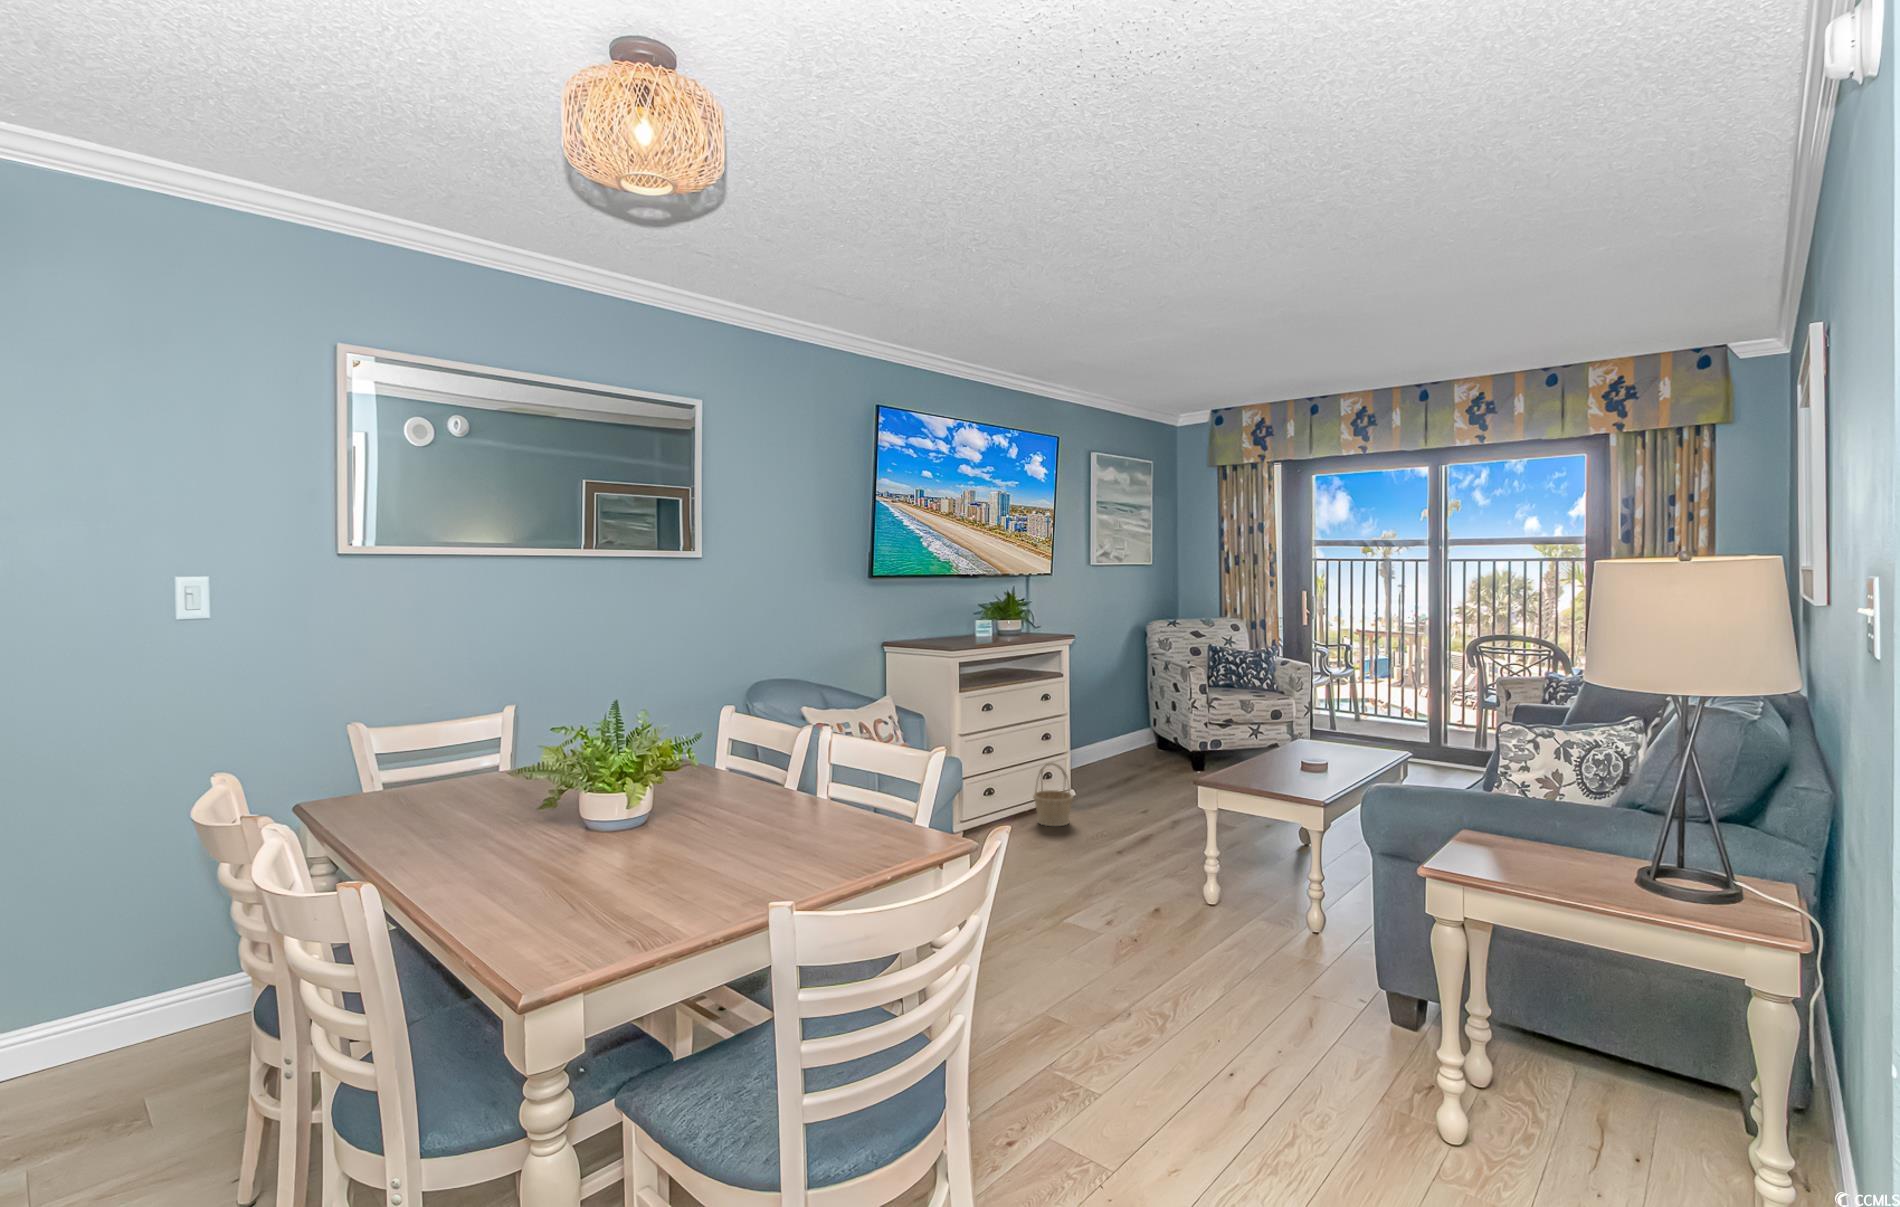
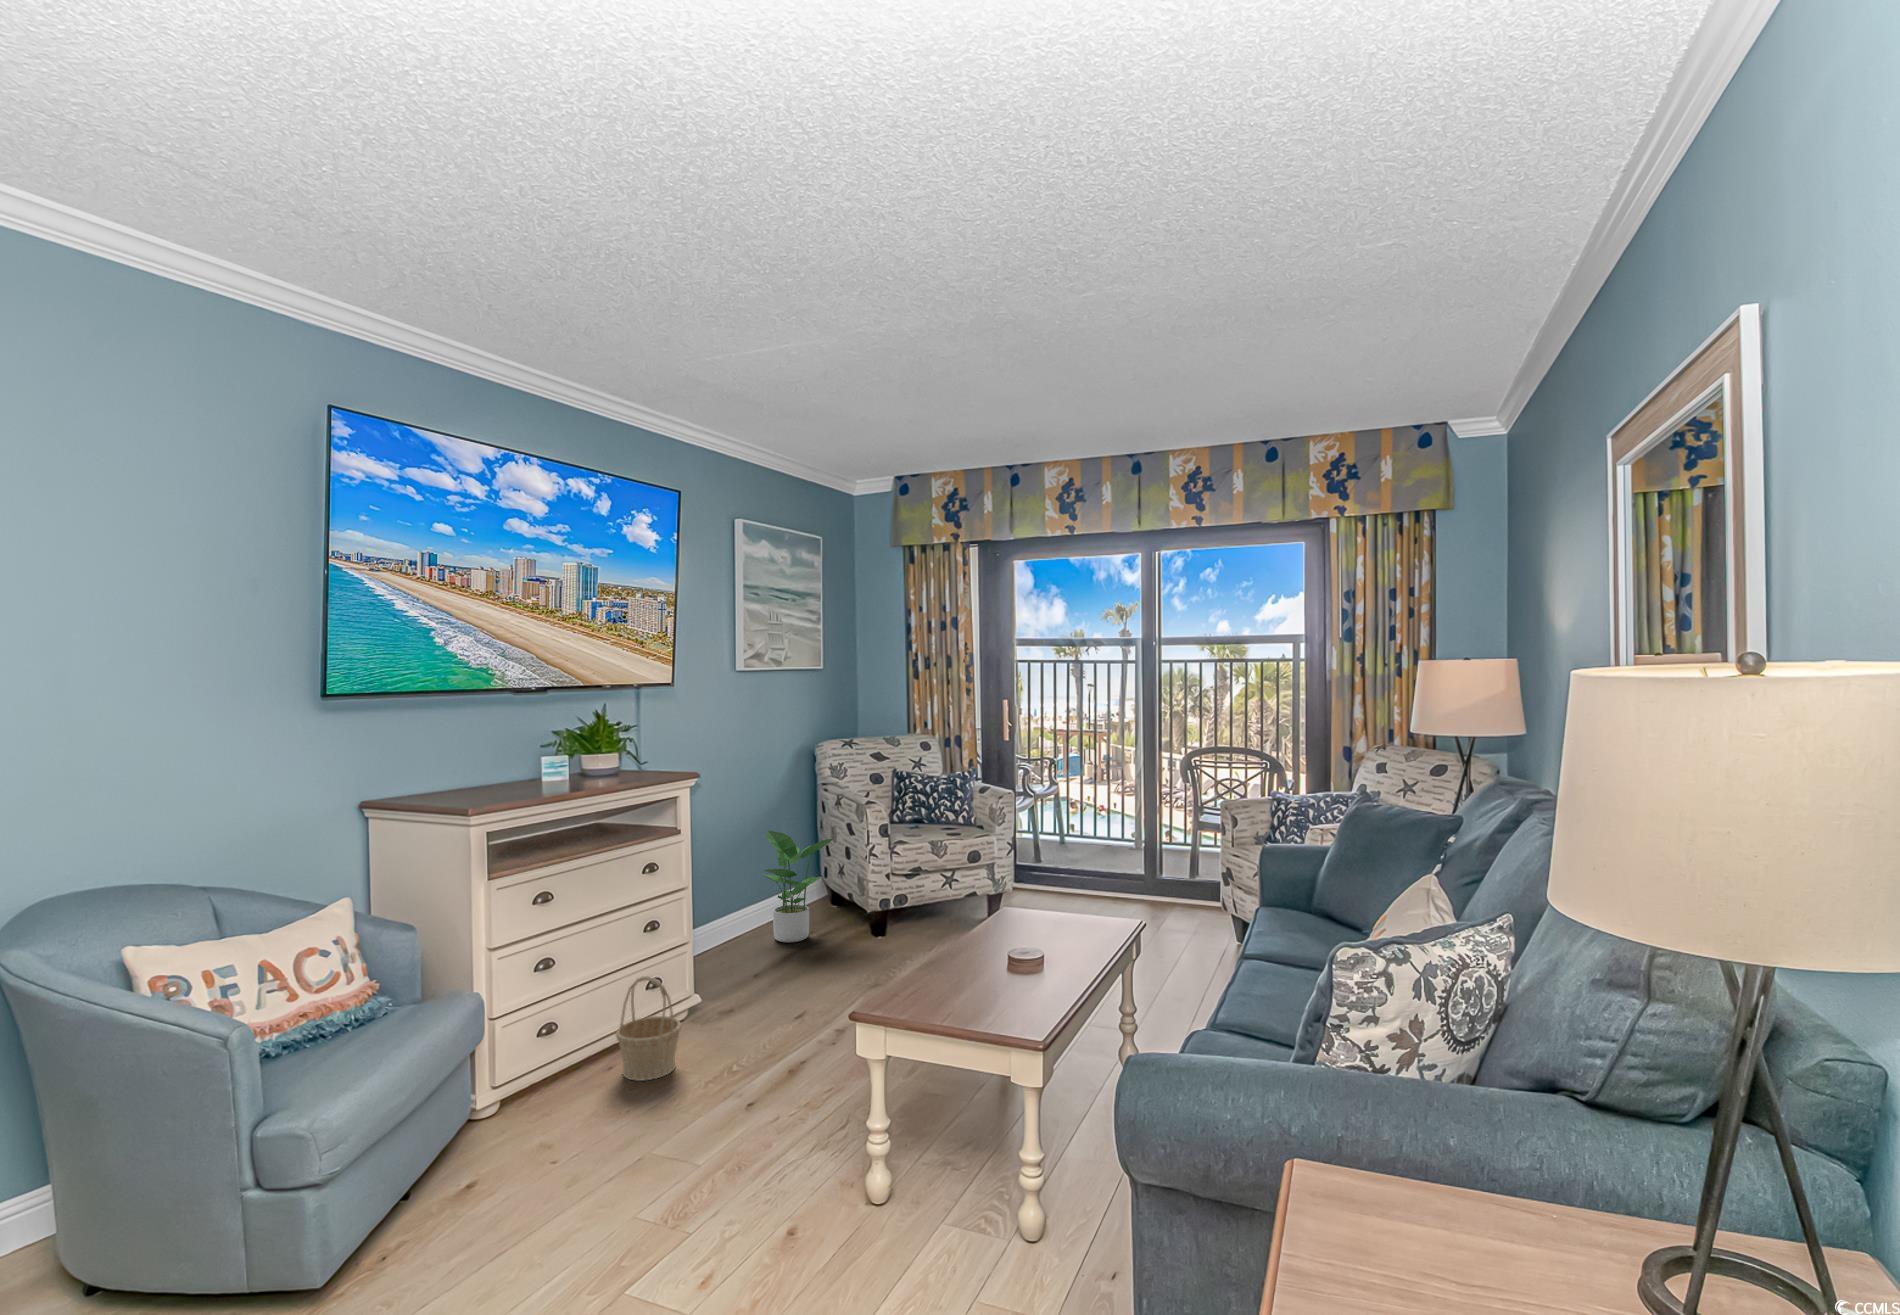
potted plant: none [1107,684,1164,765] -> present [763,831,834,942]

